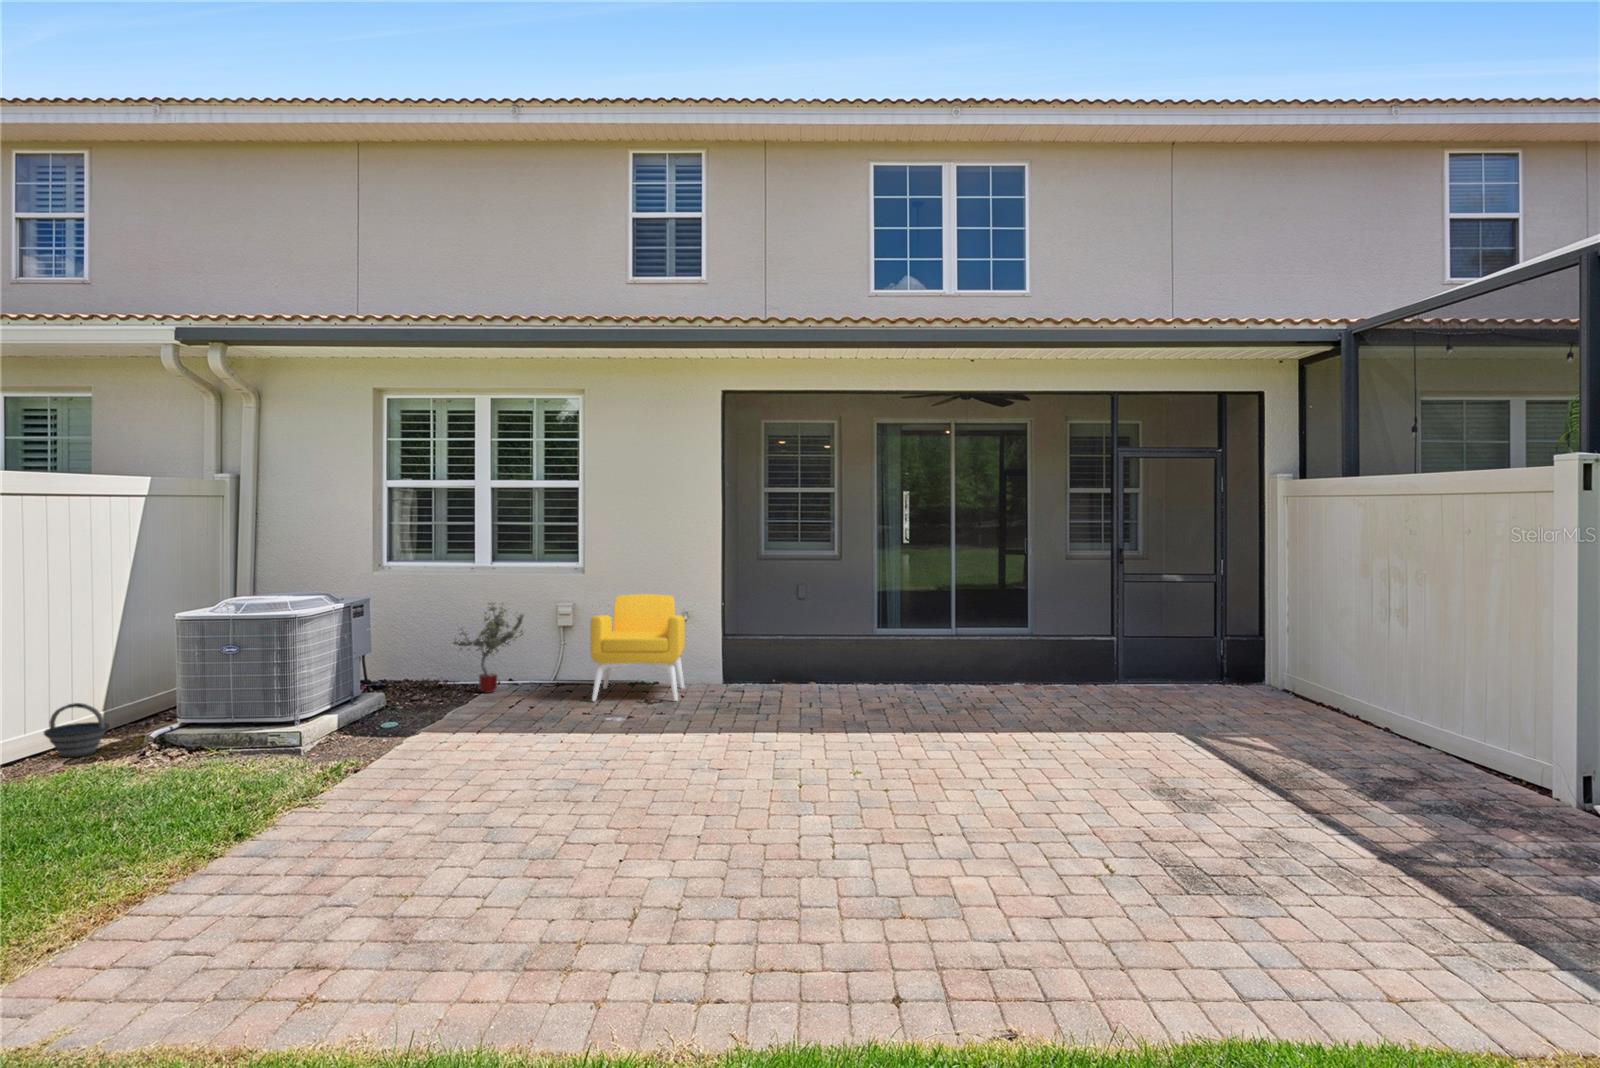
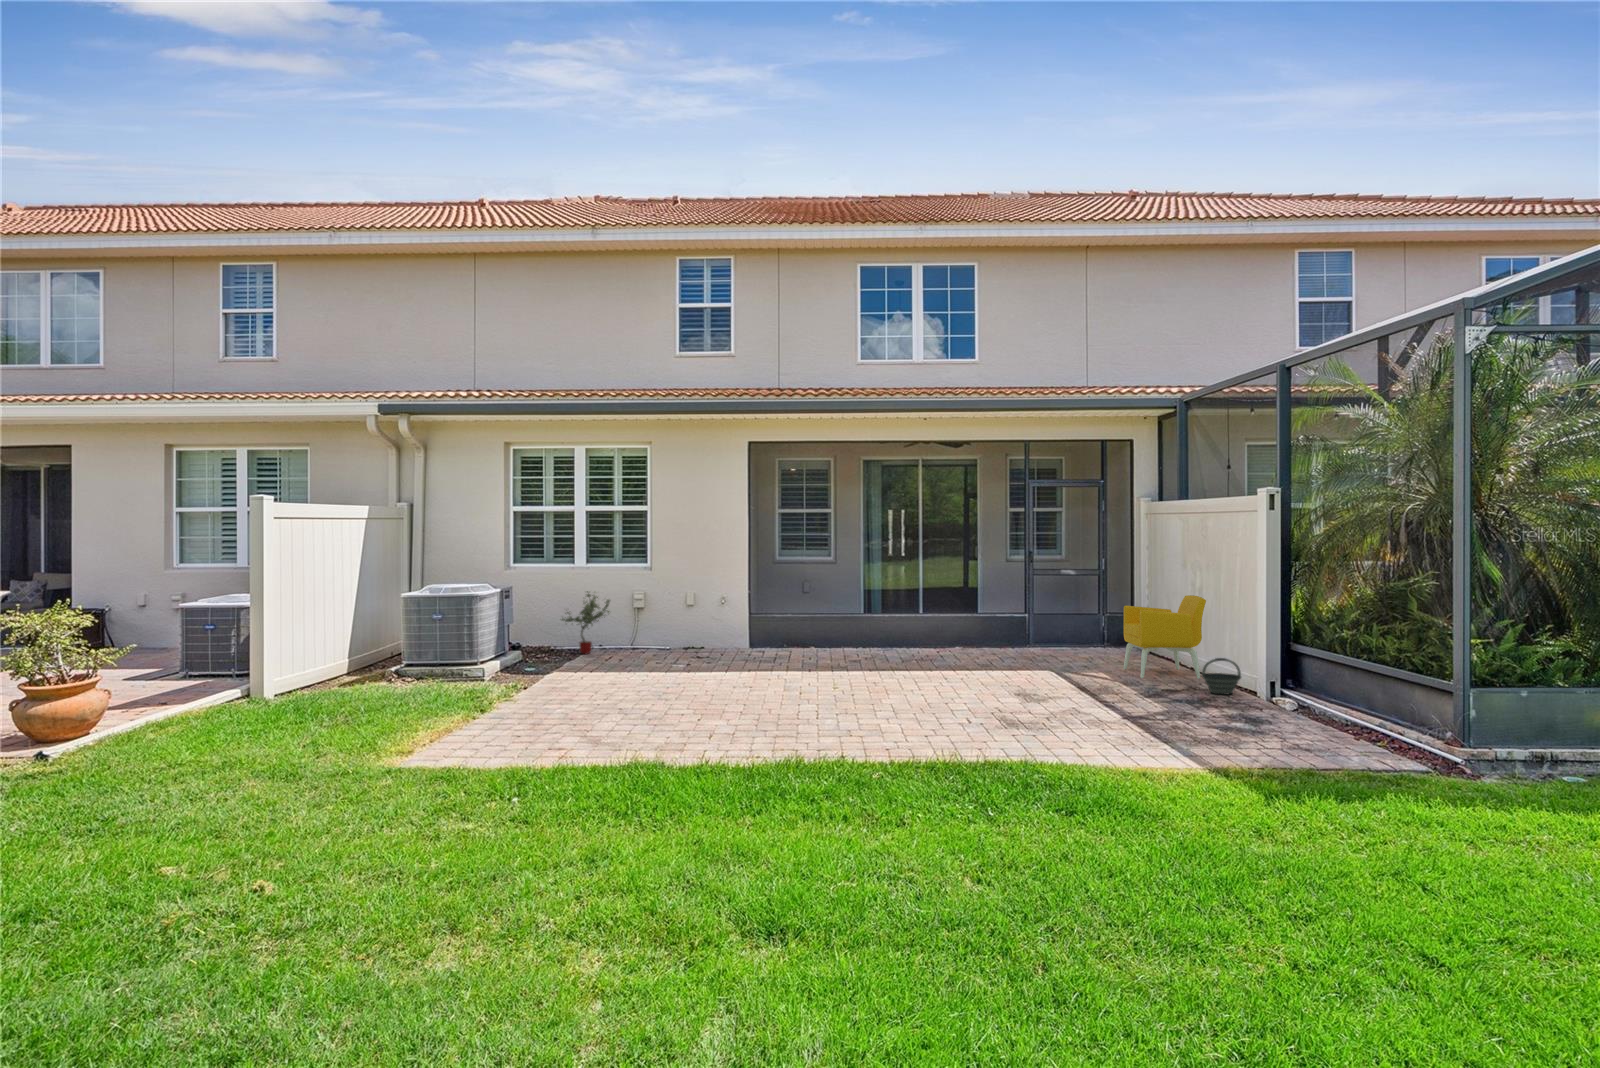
armchair: present [590,594,685,701] -> present [1123,595,1206,679]
bucket: present [44,703,110,757] -> present [1202,658,1241,695]

